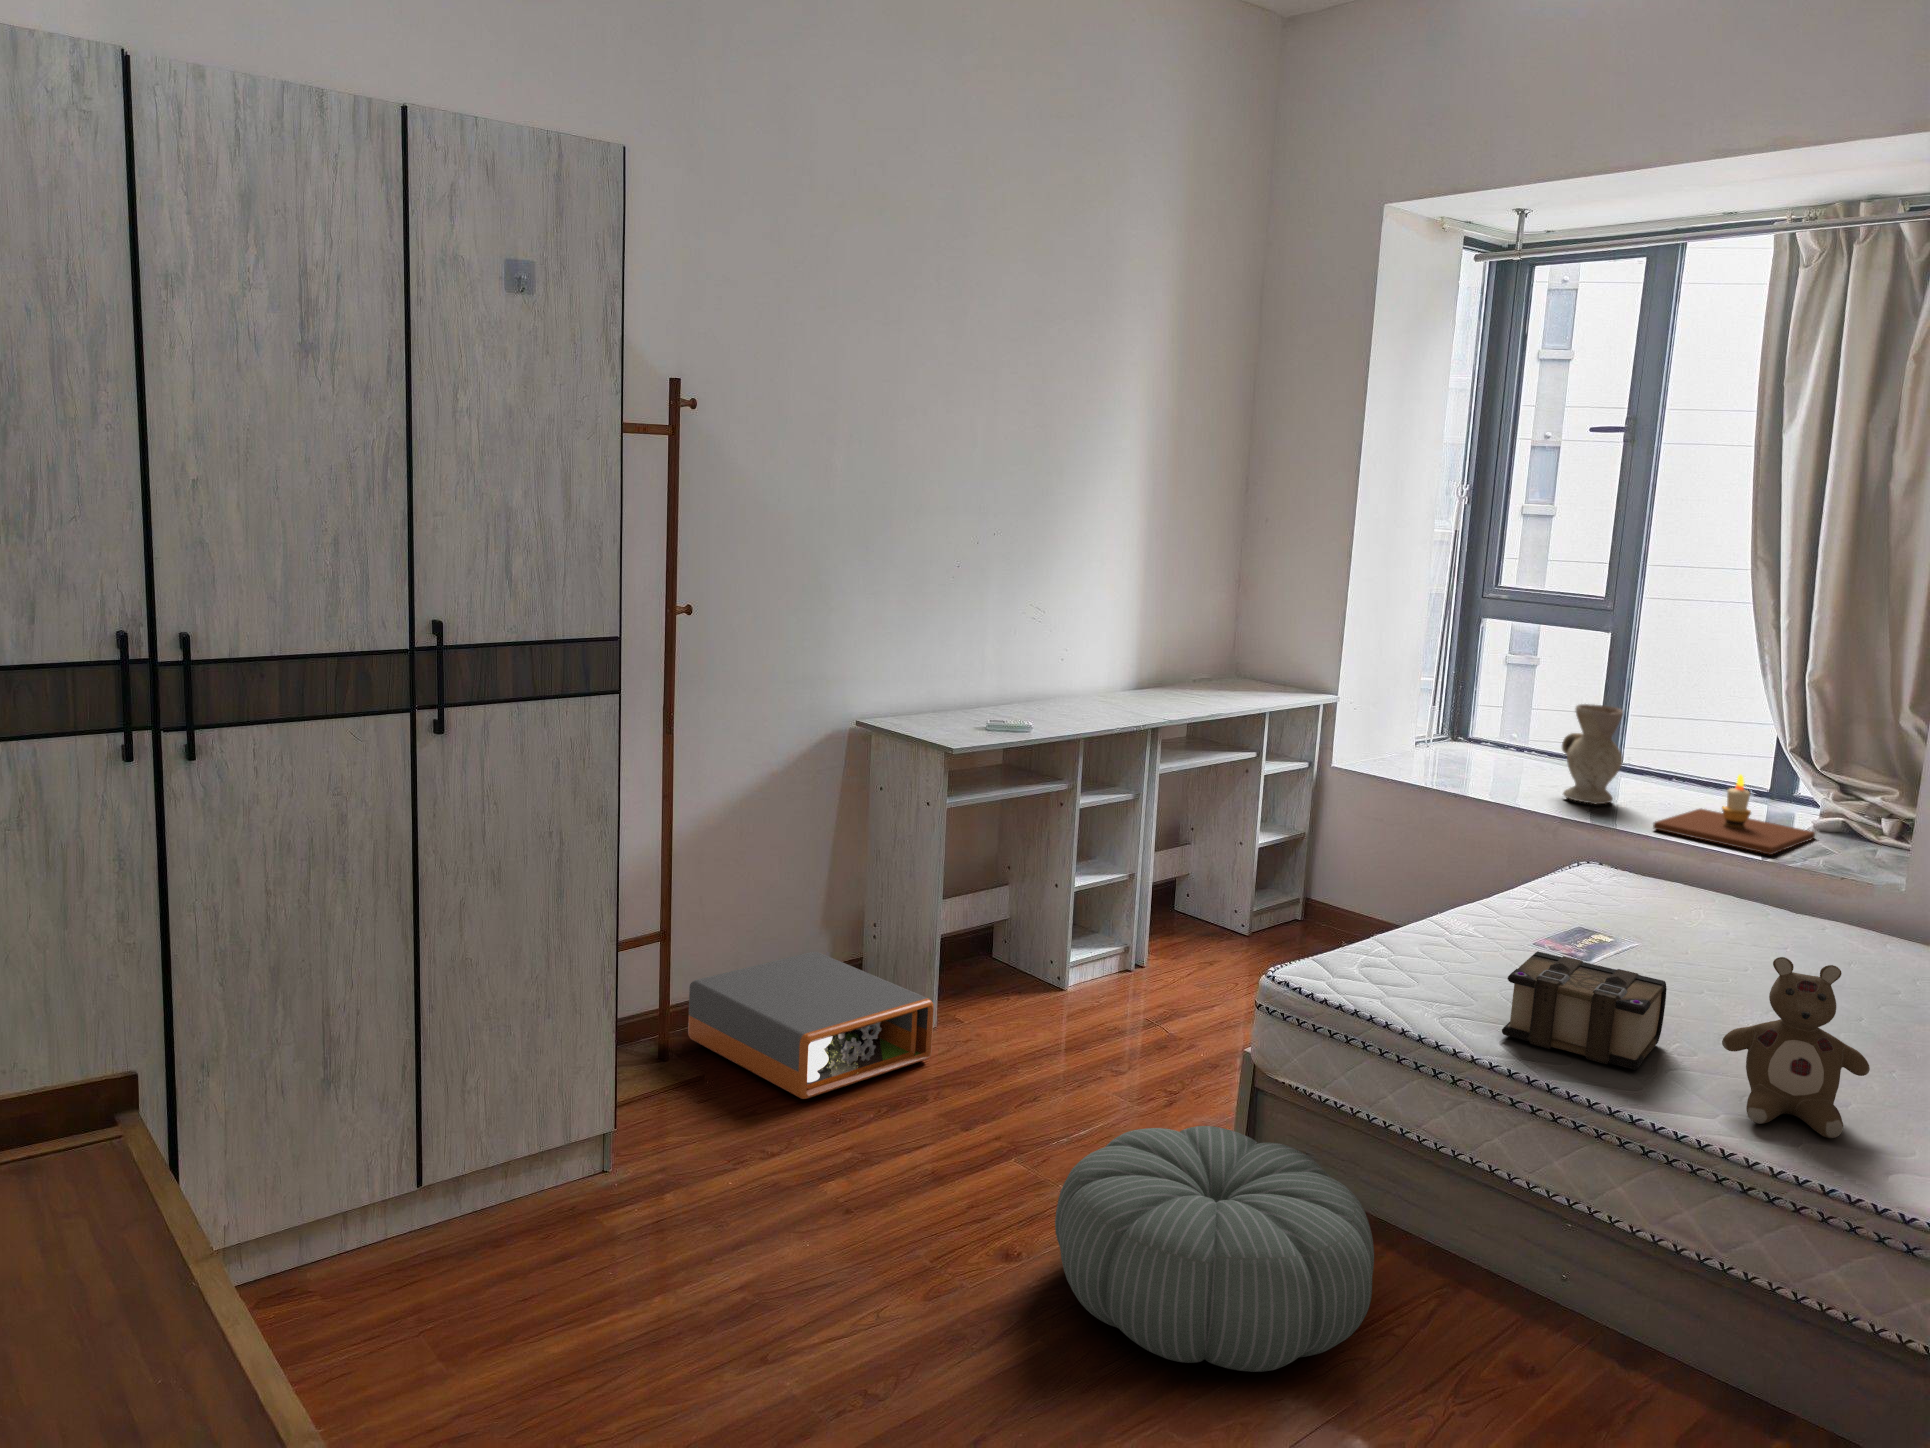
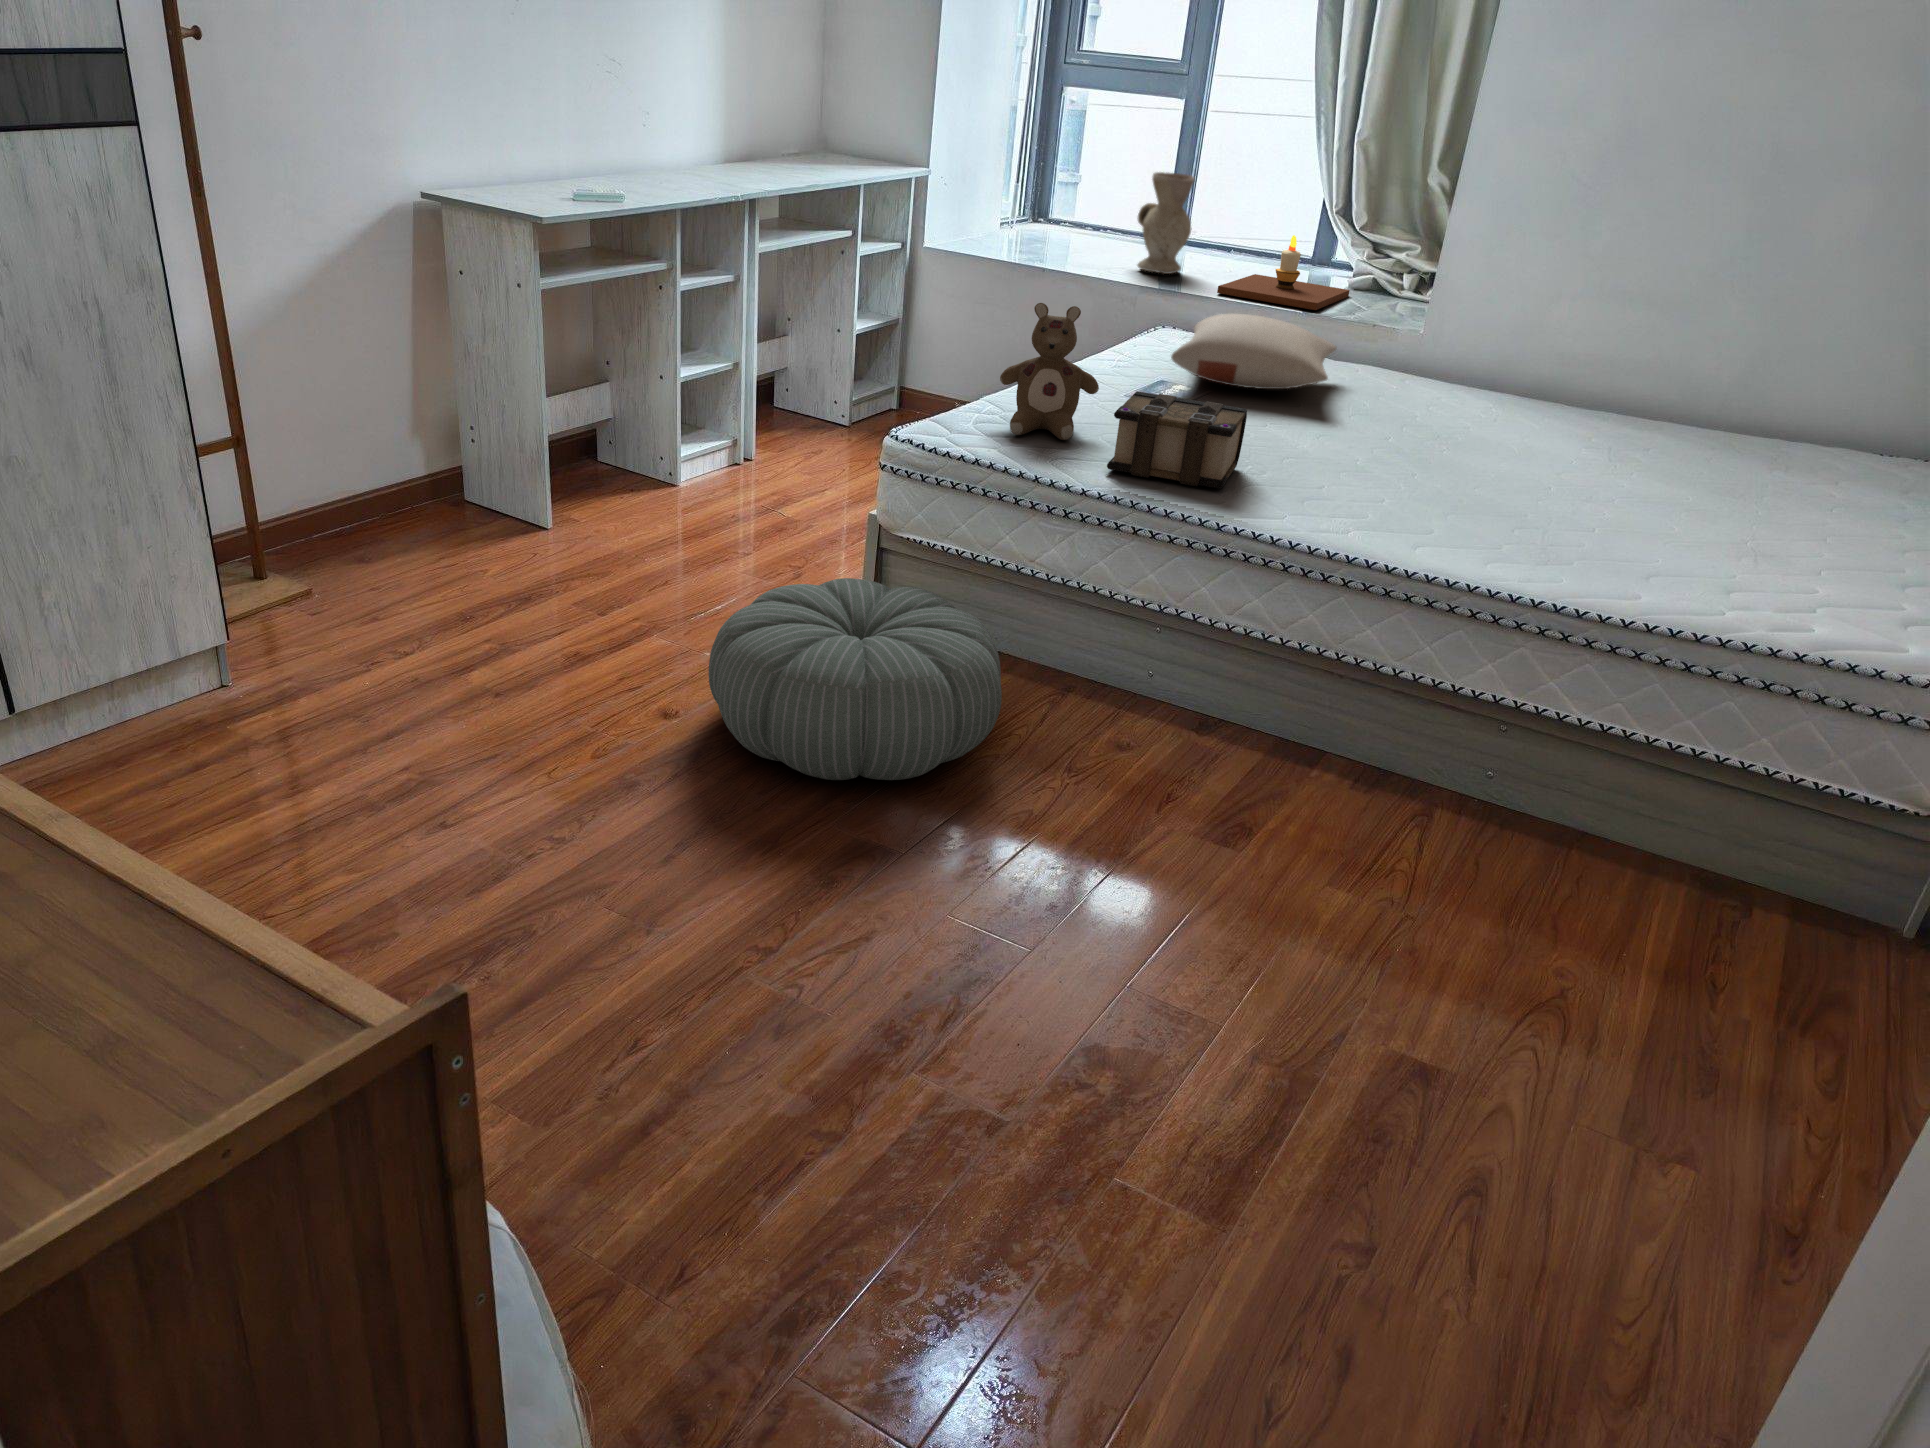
pillow: none [1588,861,1793,948] -> present [1171,314,1337,389]
storage box: present [688,952,934,1099] -> none [278,458,555,602]
stuffed bear: present [1722,957,1870,1138] -> present [1000,303,1099,440]

